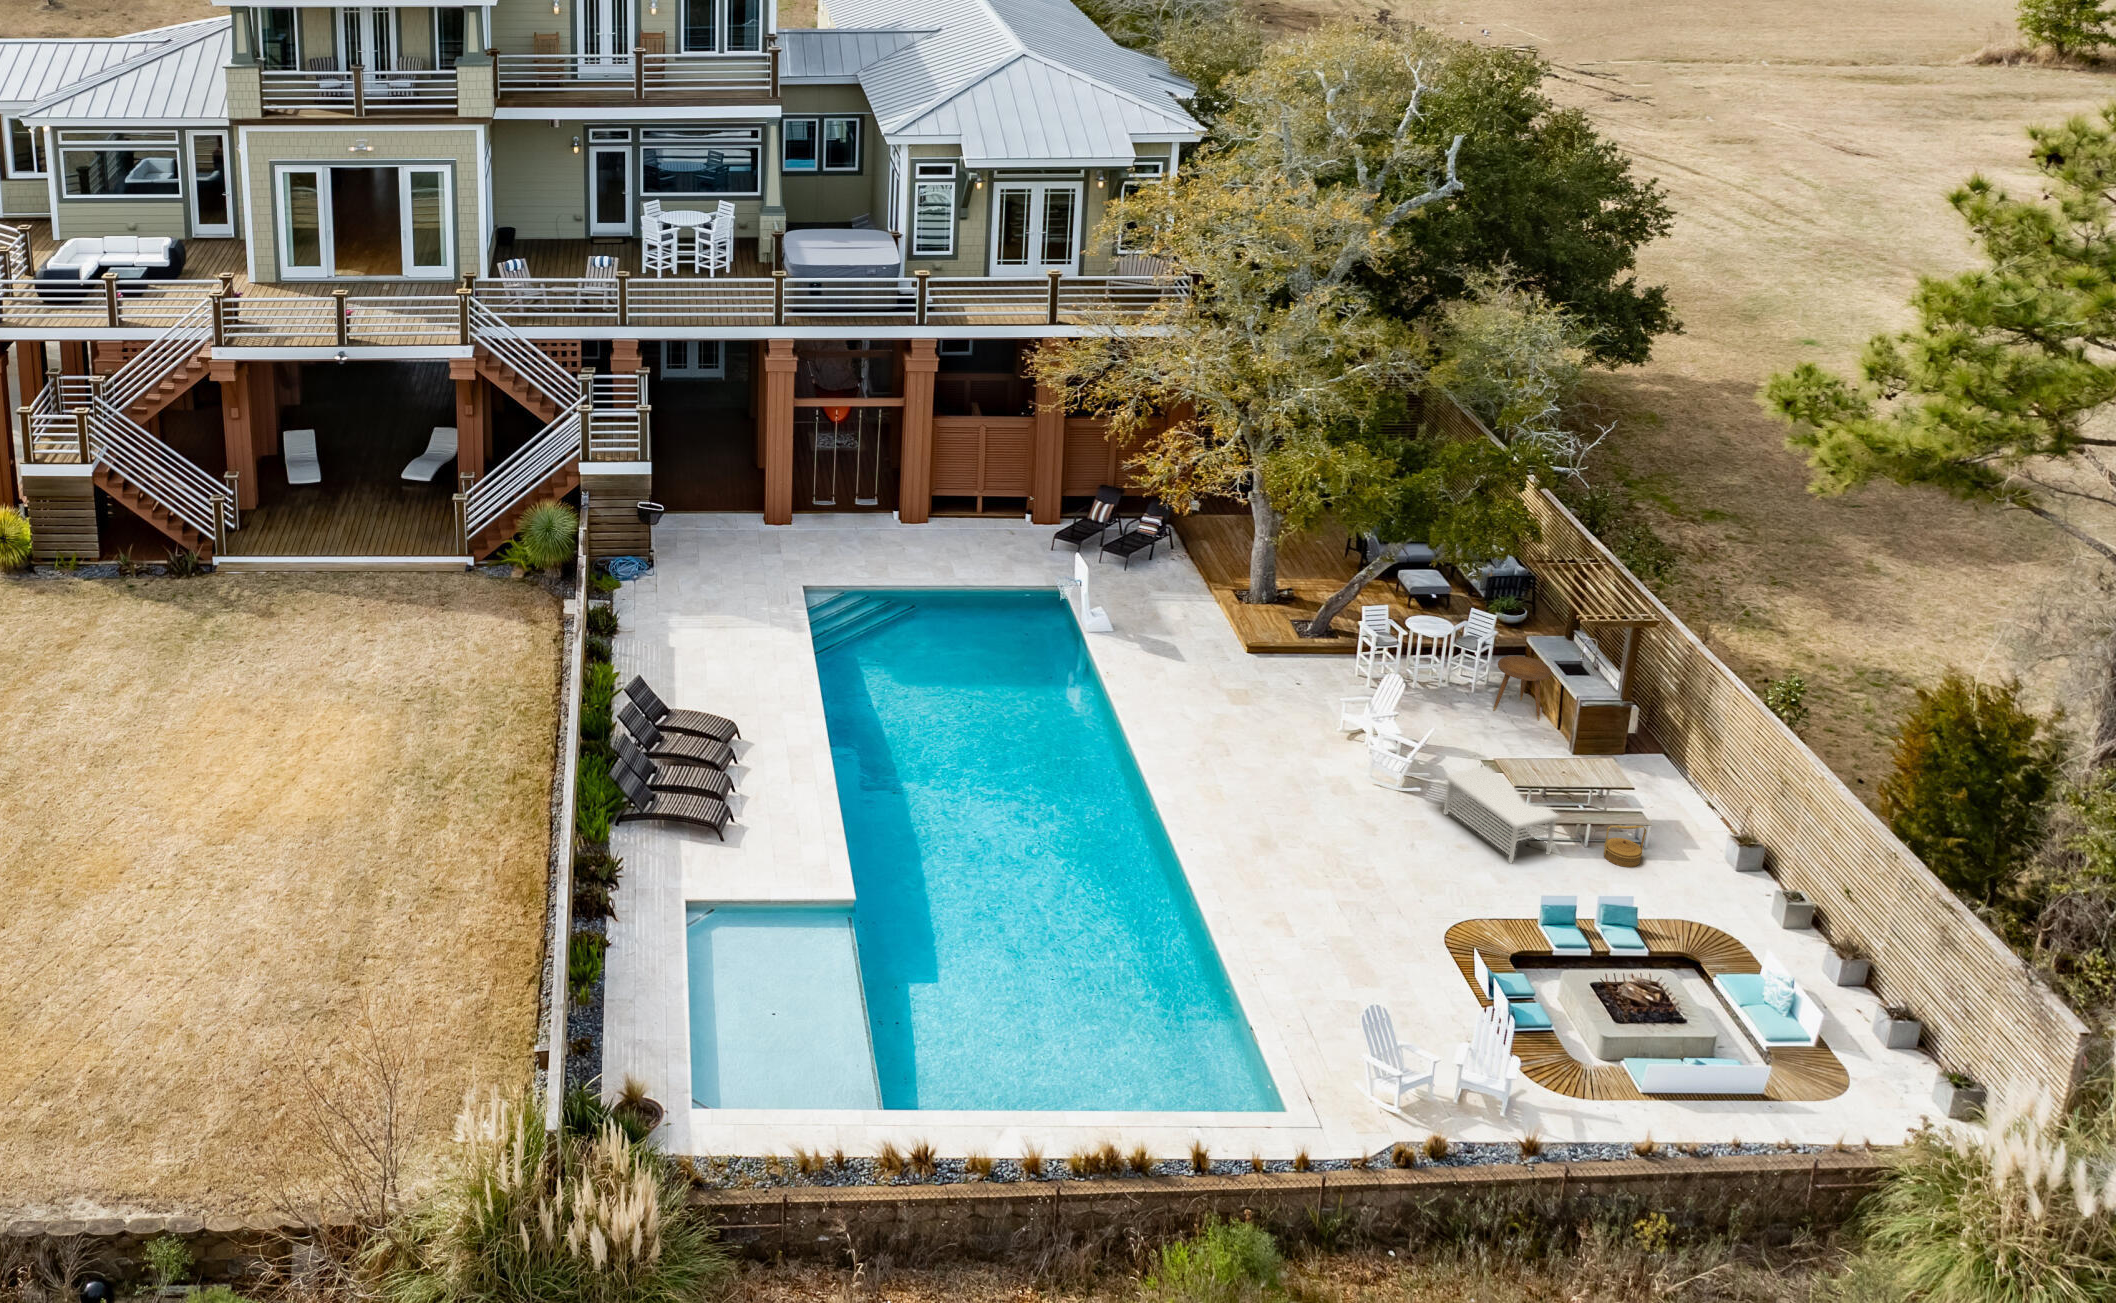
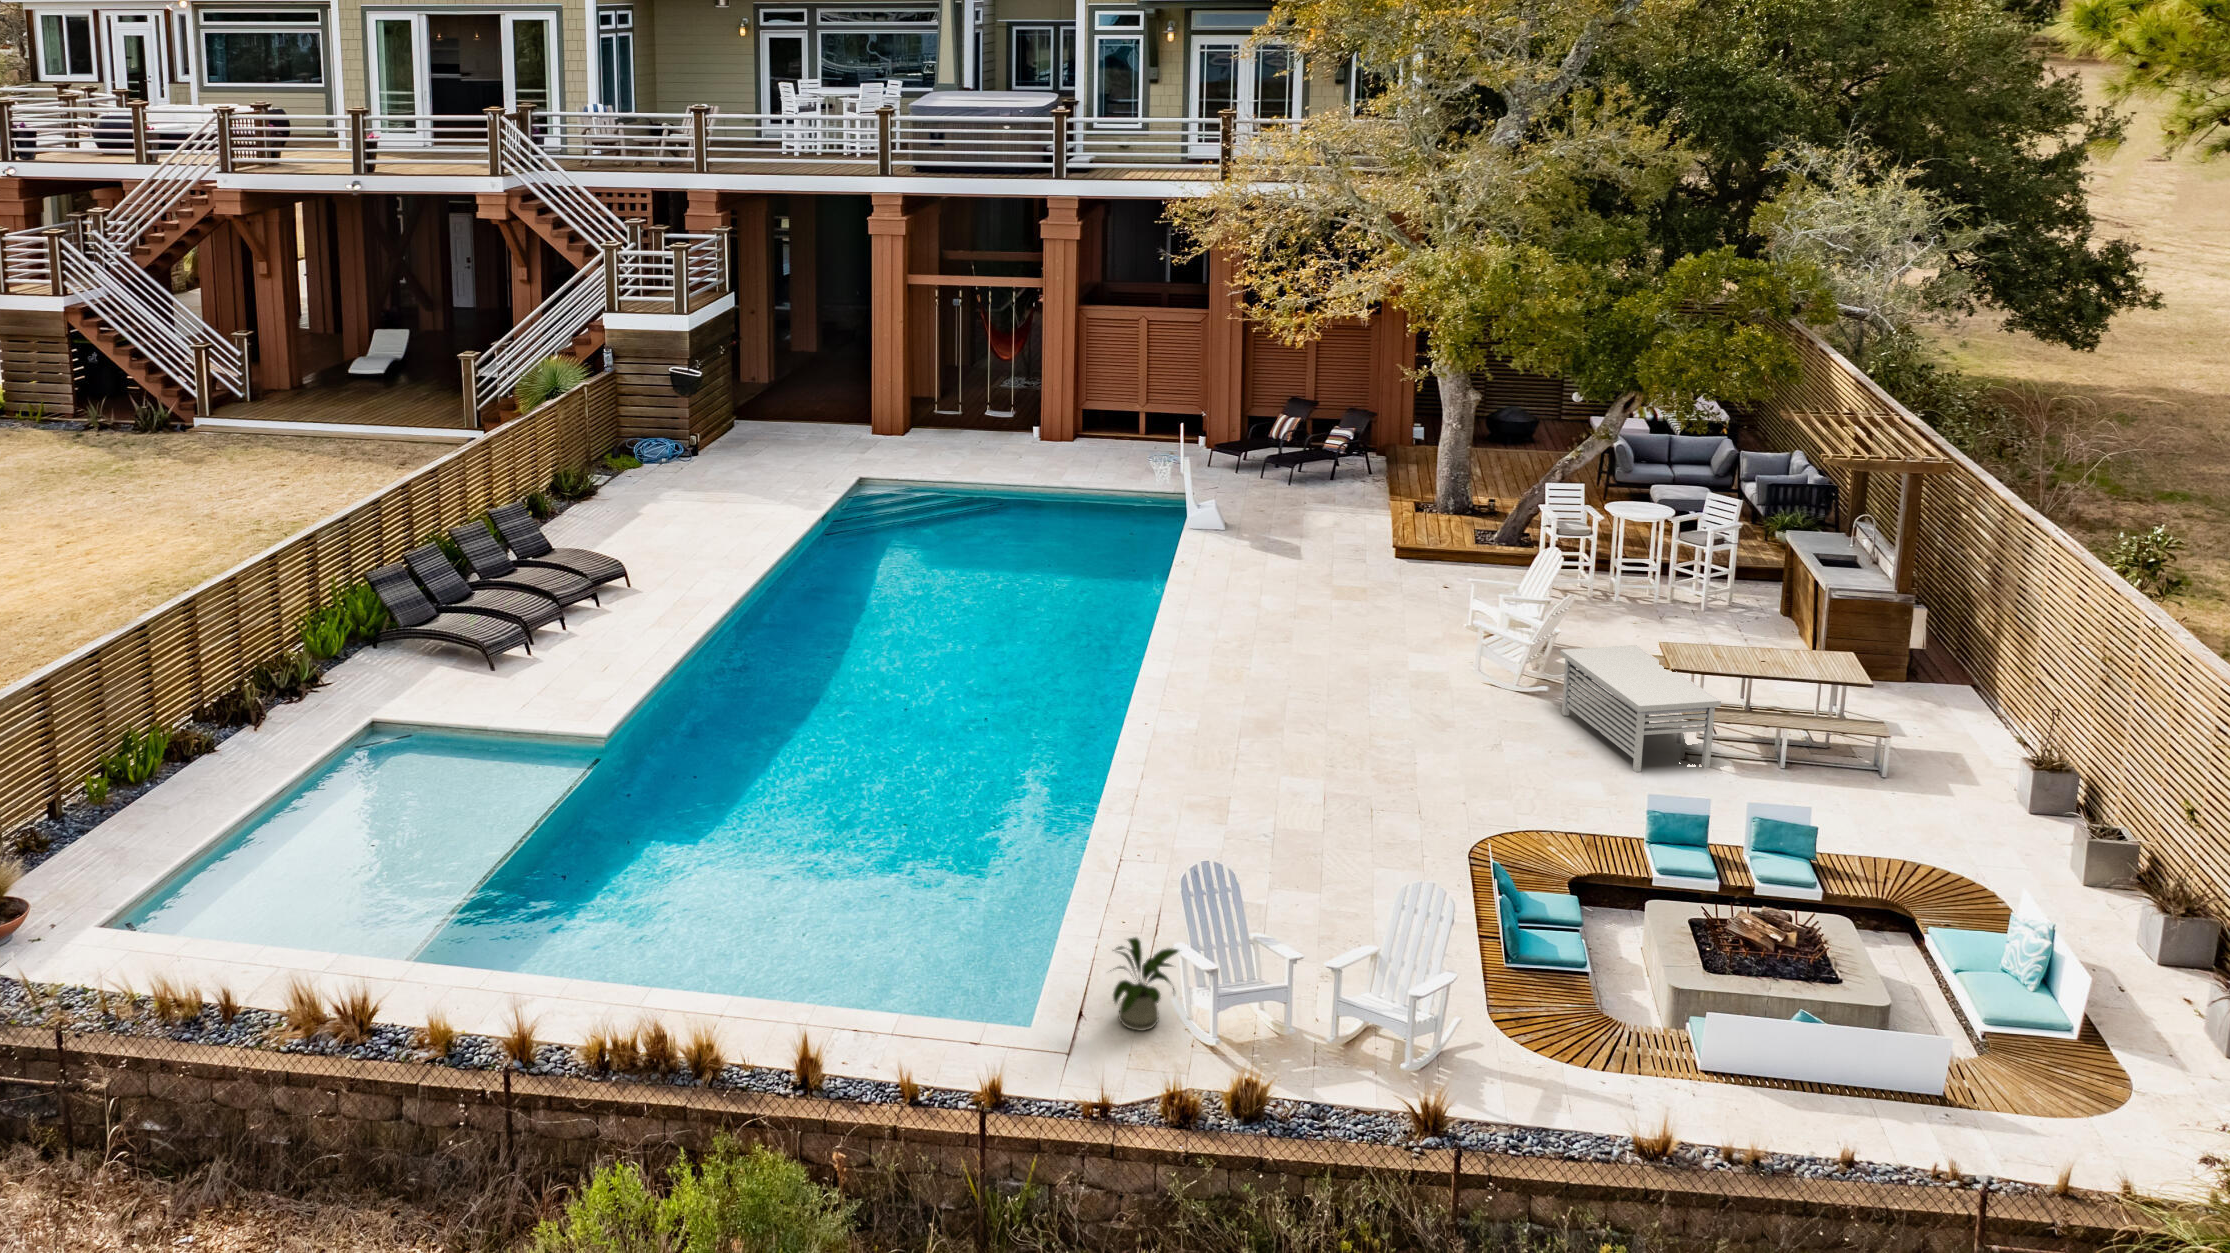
side table: present [1493,656,1551,721] -> none [1712,544,1797,636]
woven basket: present [1604,825,1646,867] -> none [1798,721,1868,791]
house plant: none [1327,1054,1368,1107] -> present [1110,938,1179,1031]

